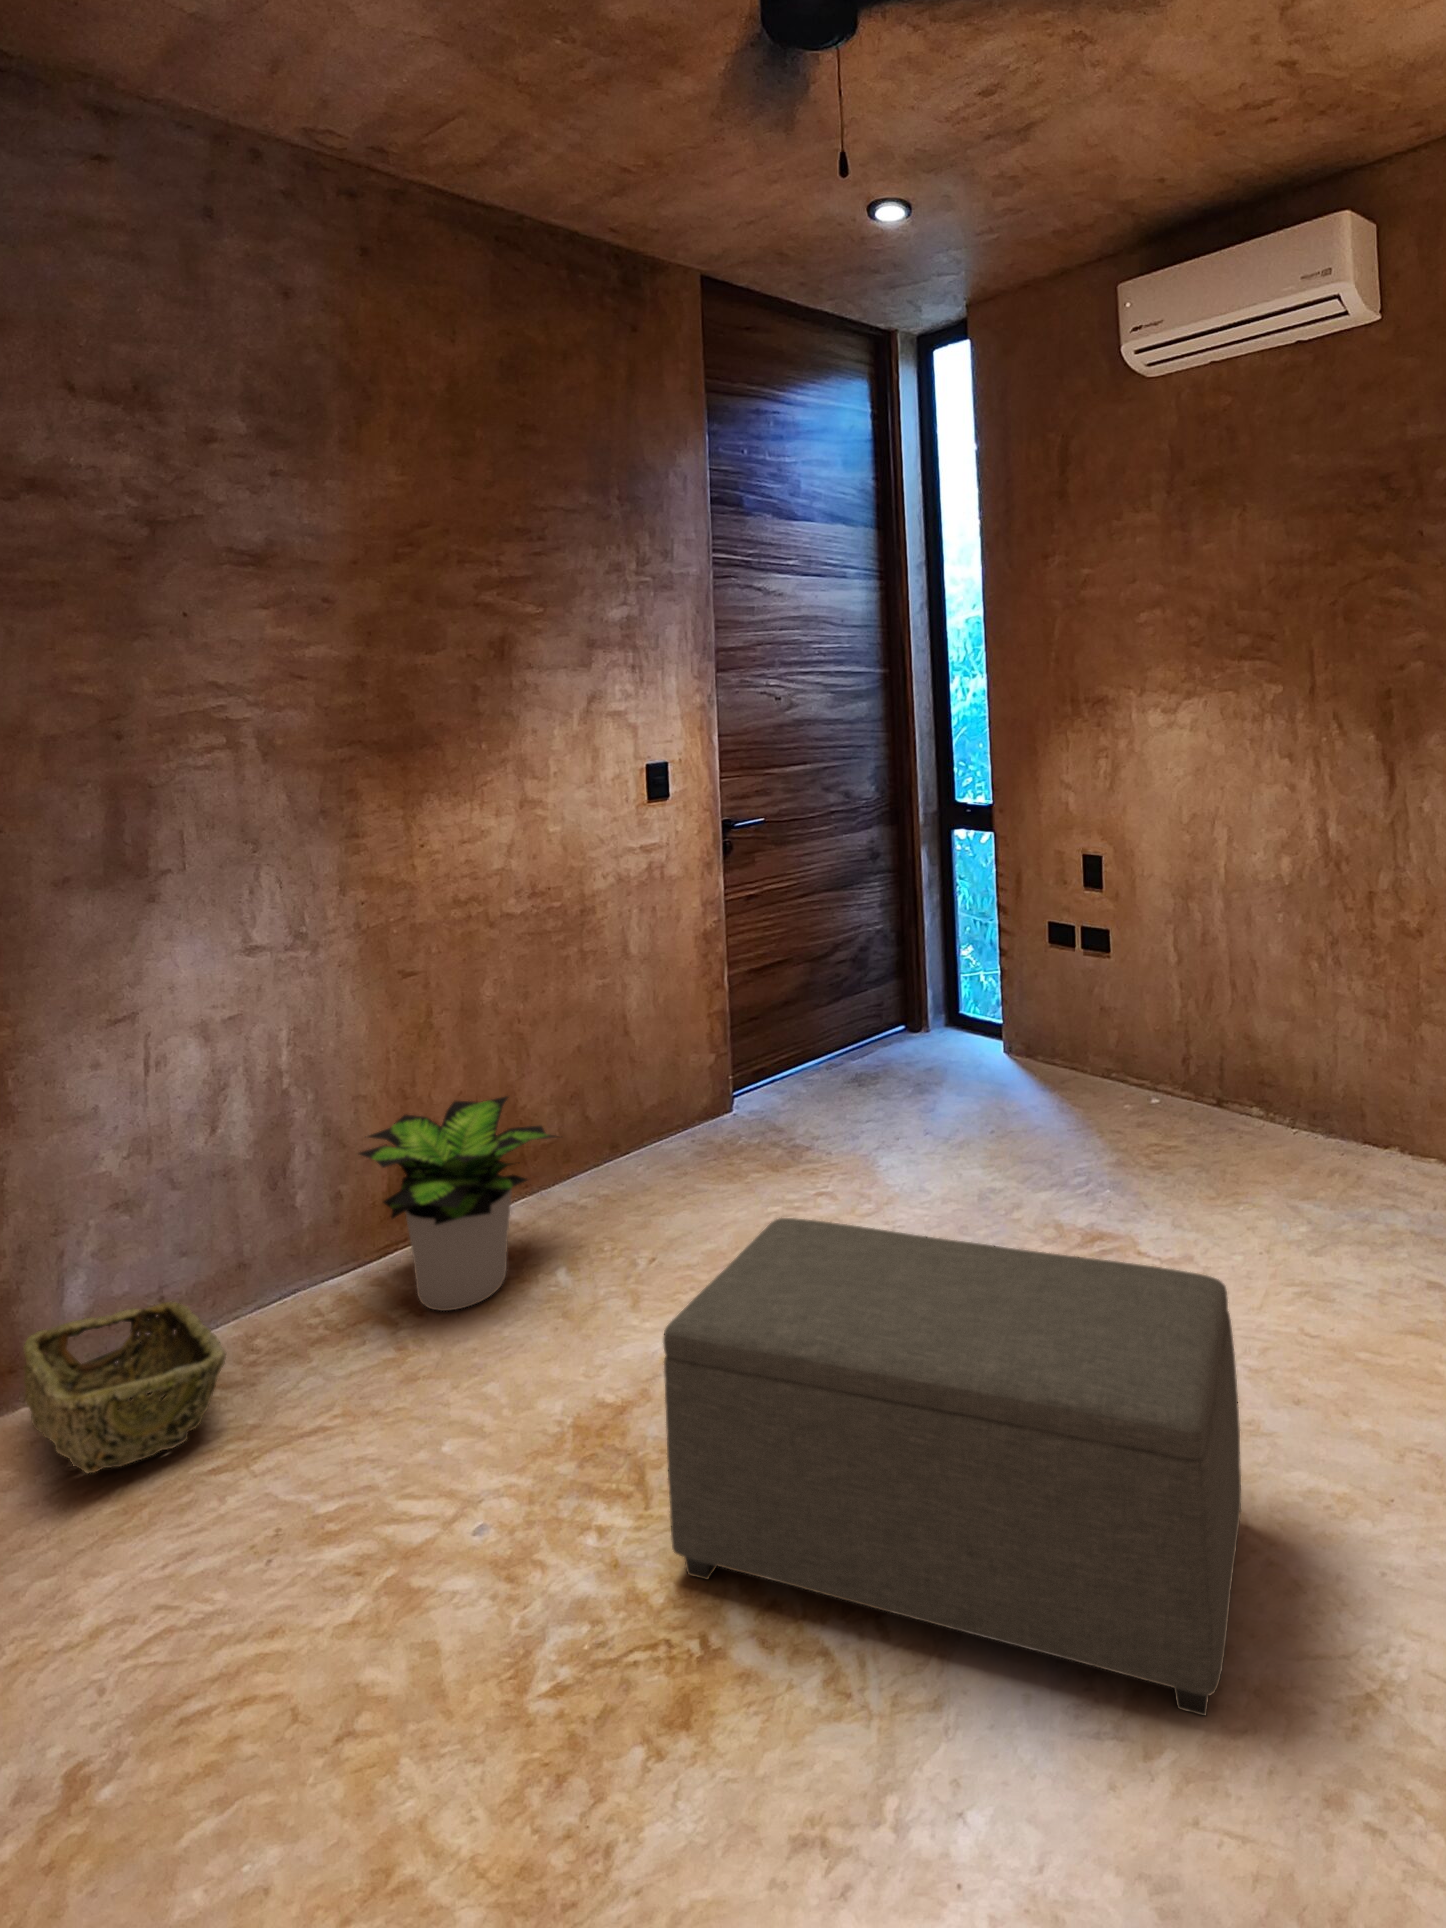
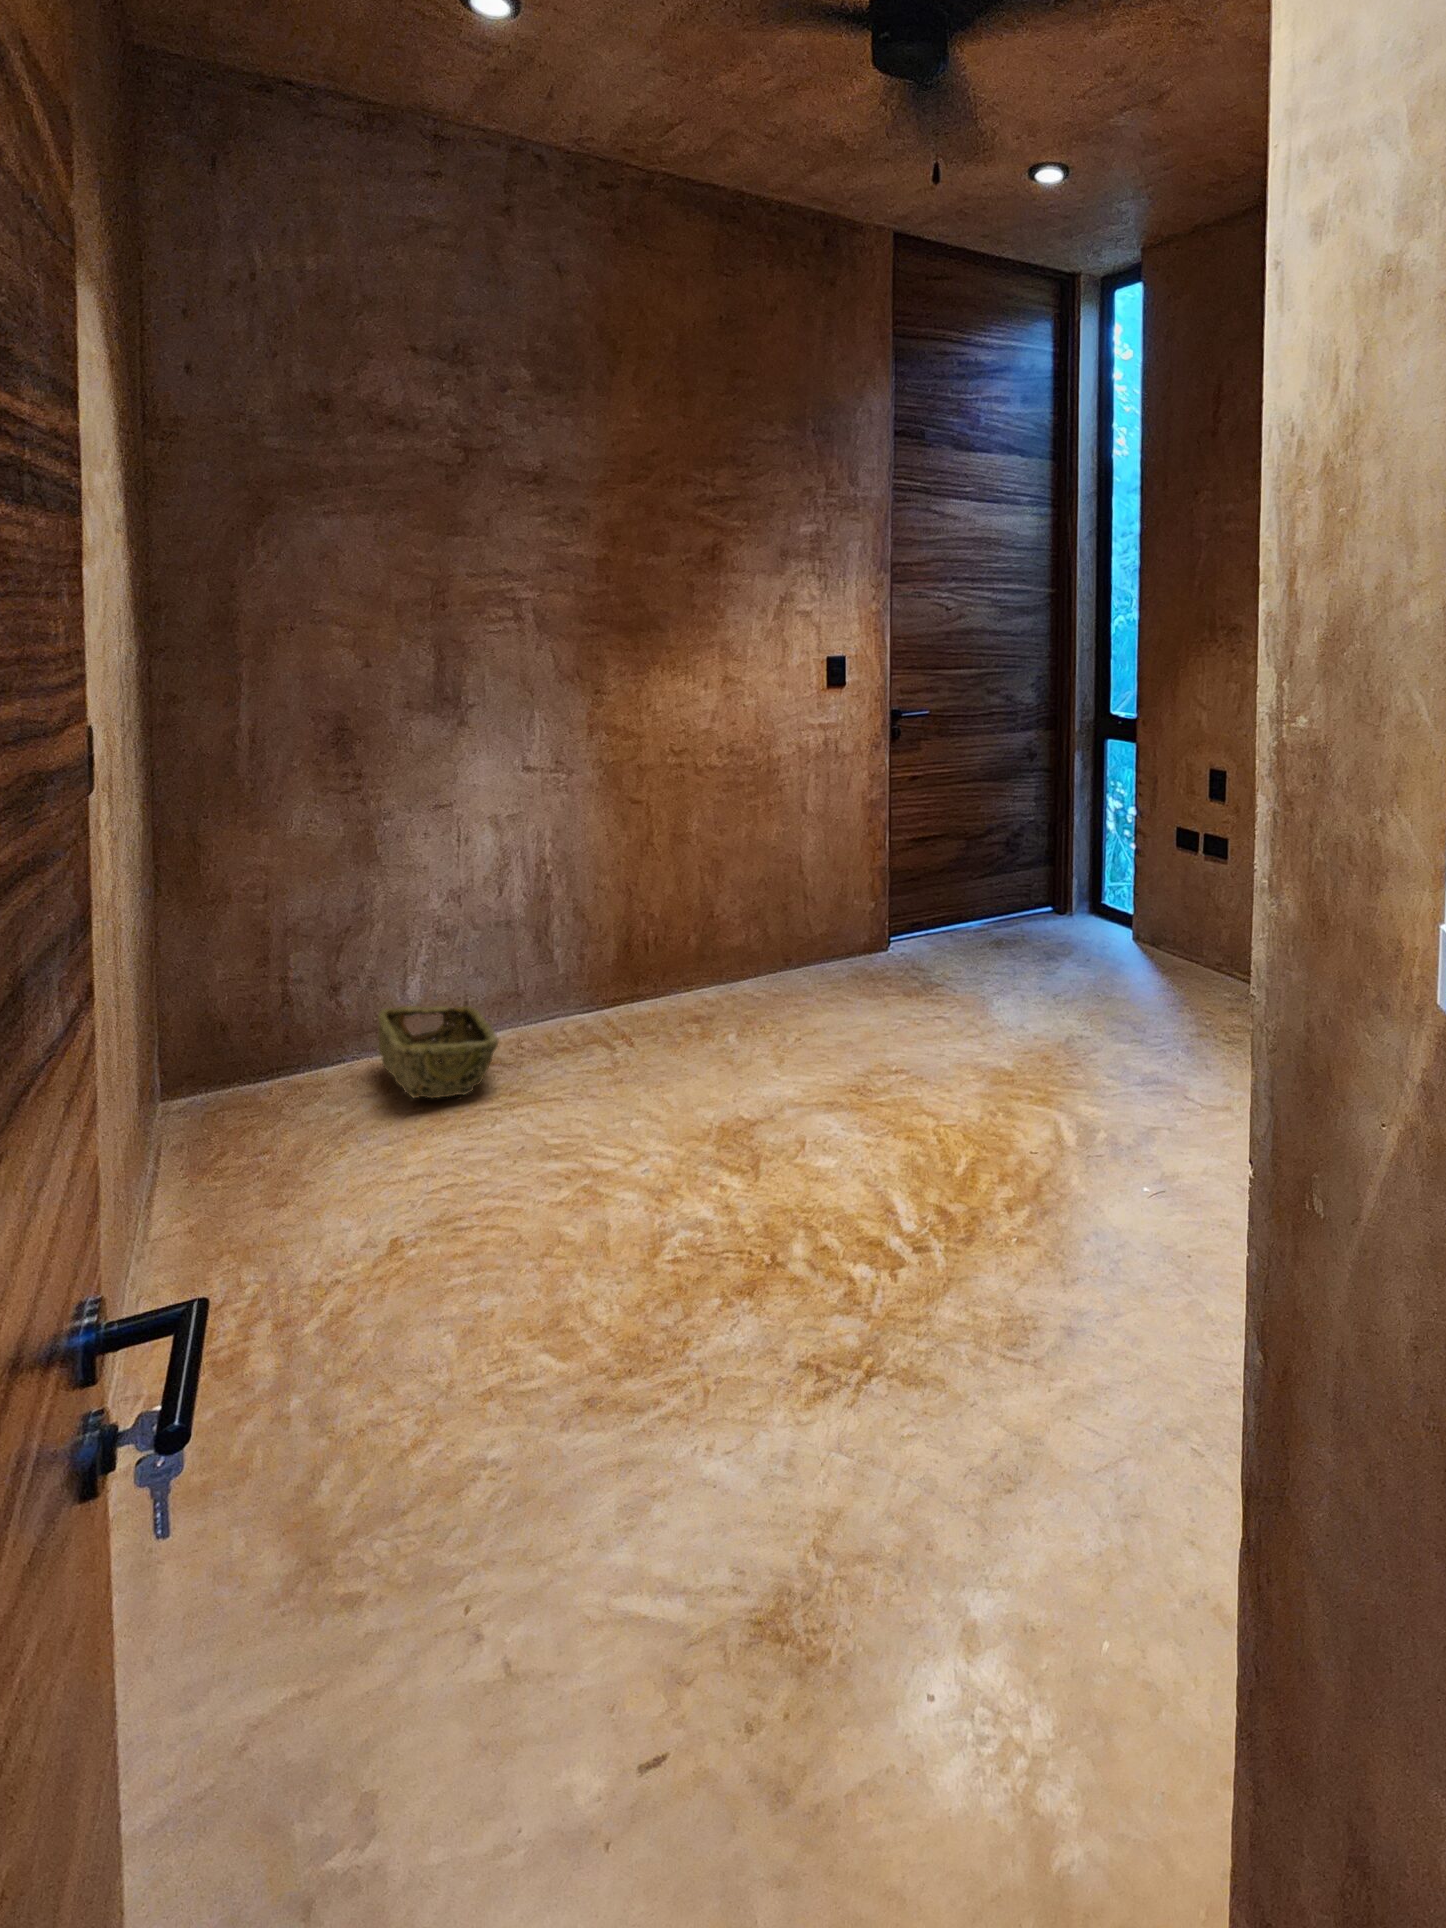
potted plant: present [359,1097,556,1311] -> none [590,901,738,1048]
ottoman: present [663,1218,1241,1716] -> none [763,1003,1183,1364]

